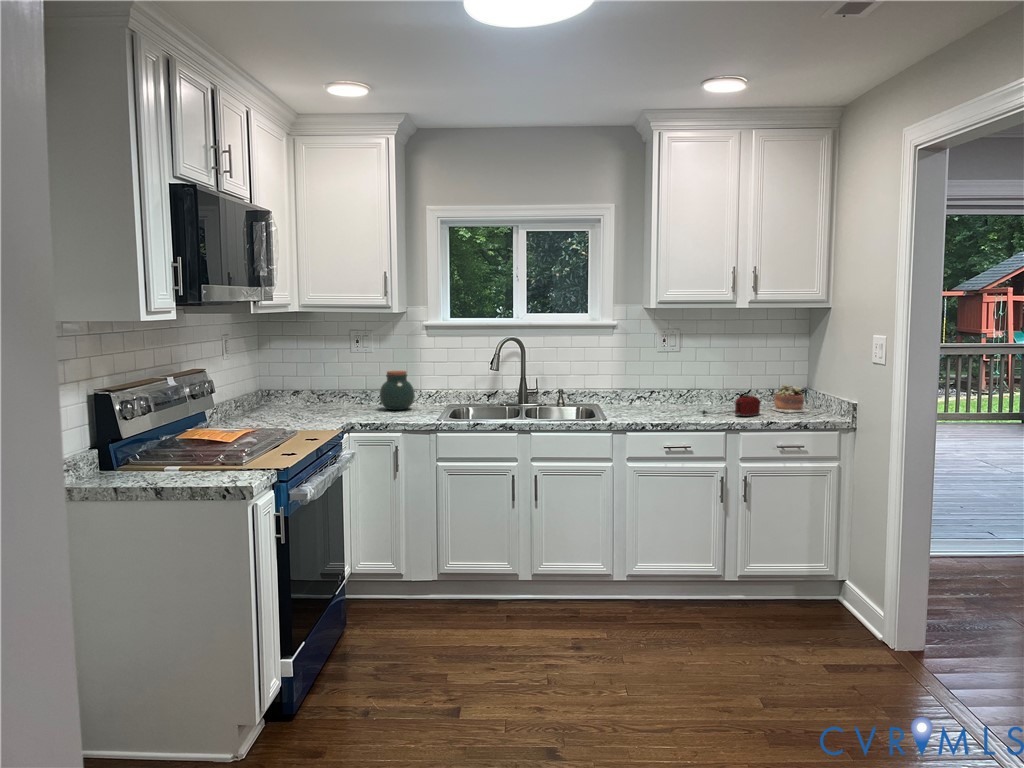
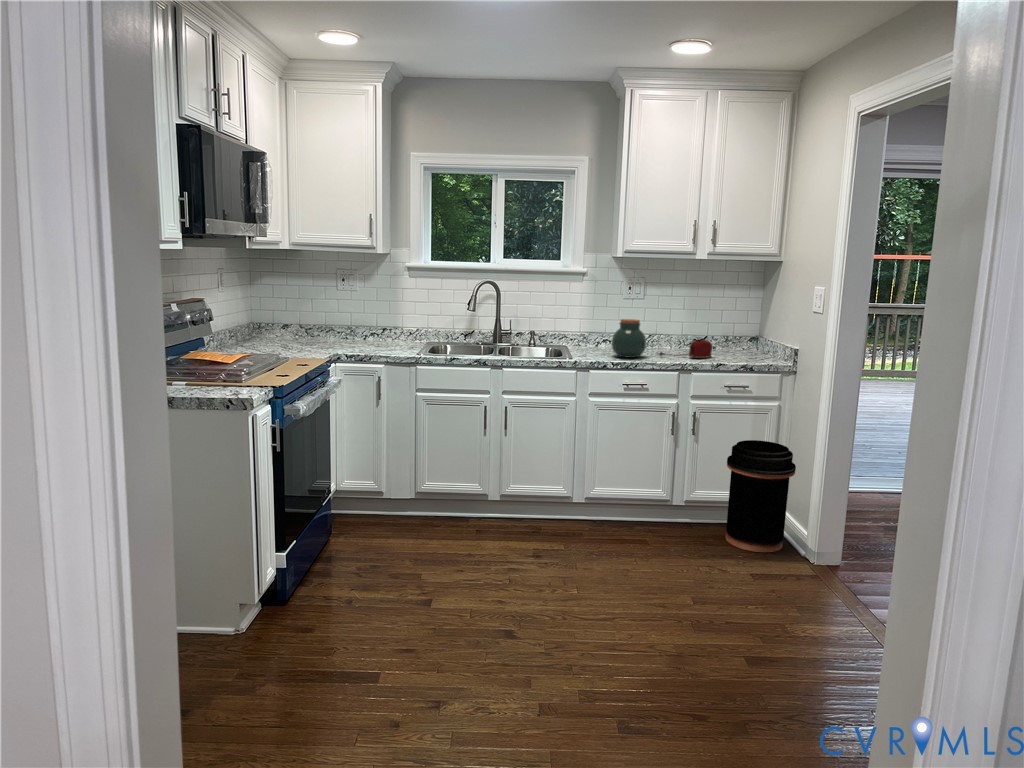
jar: present [380,371,415,410] -> present [612,319,646,358]
succulent plant: present [773,384,809,413] -> none [721,331,757,356]
trash can: none [785,507,865,636] -> present [726,440,796,552]

